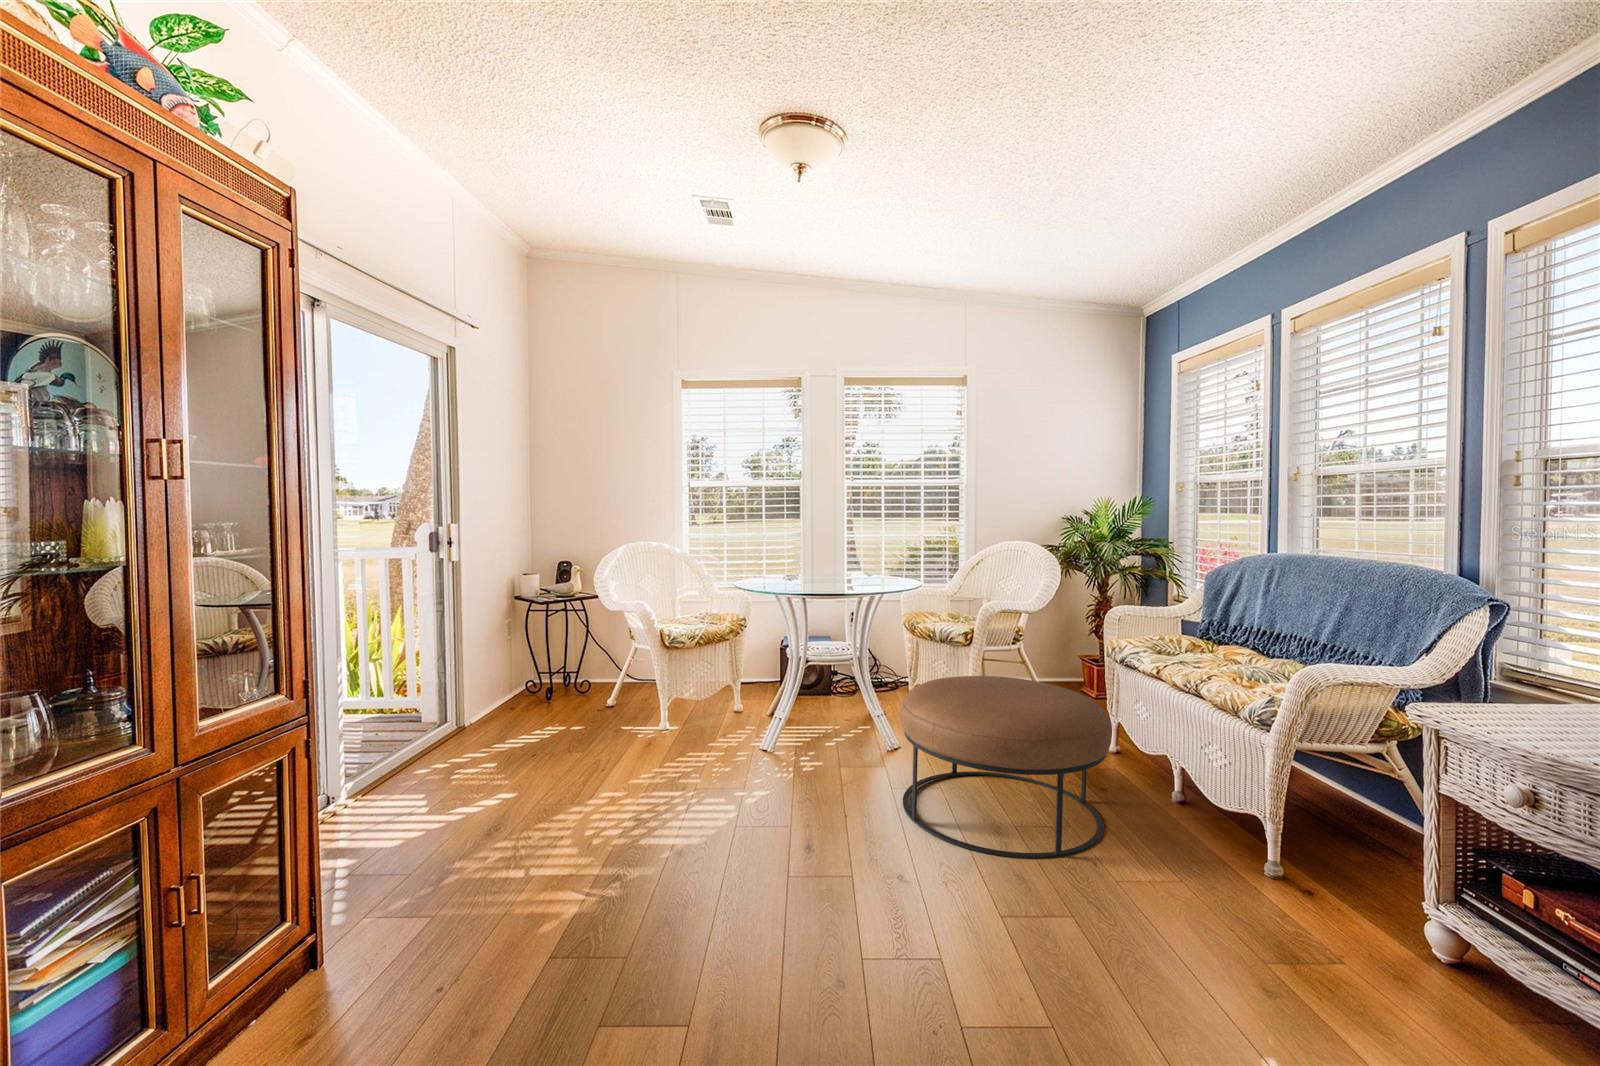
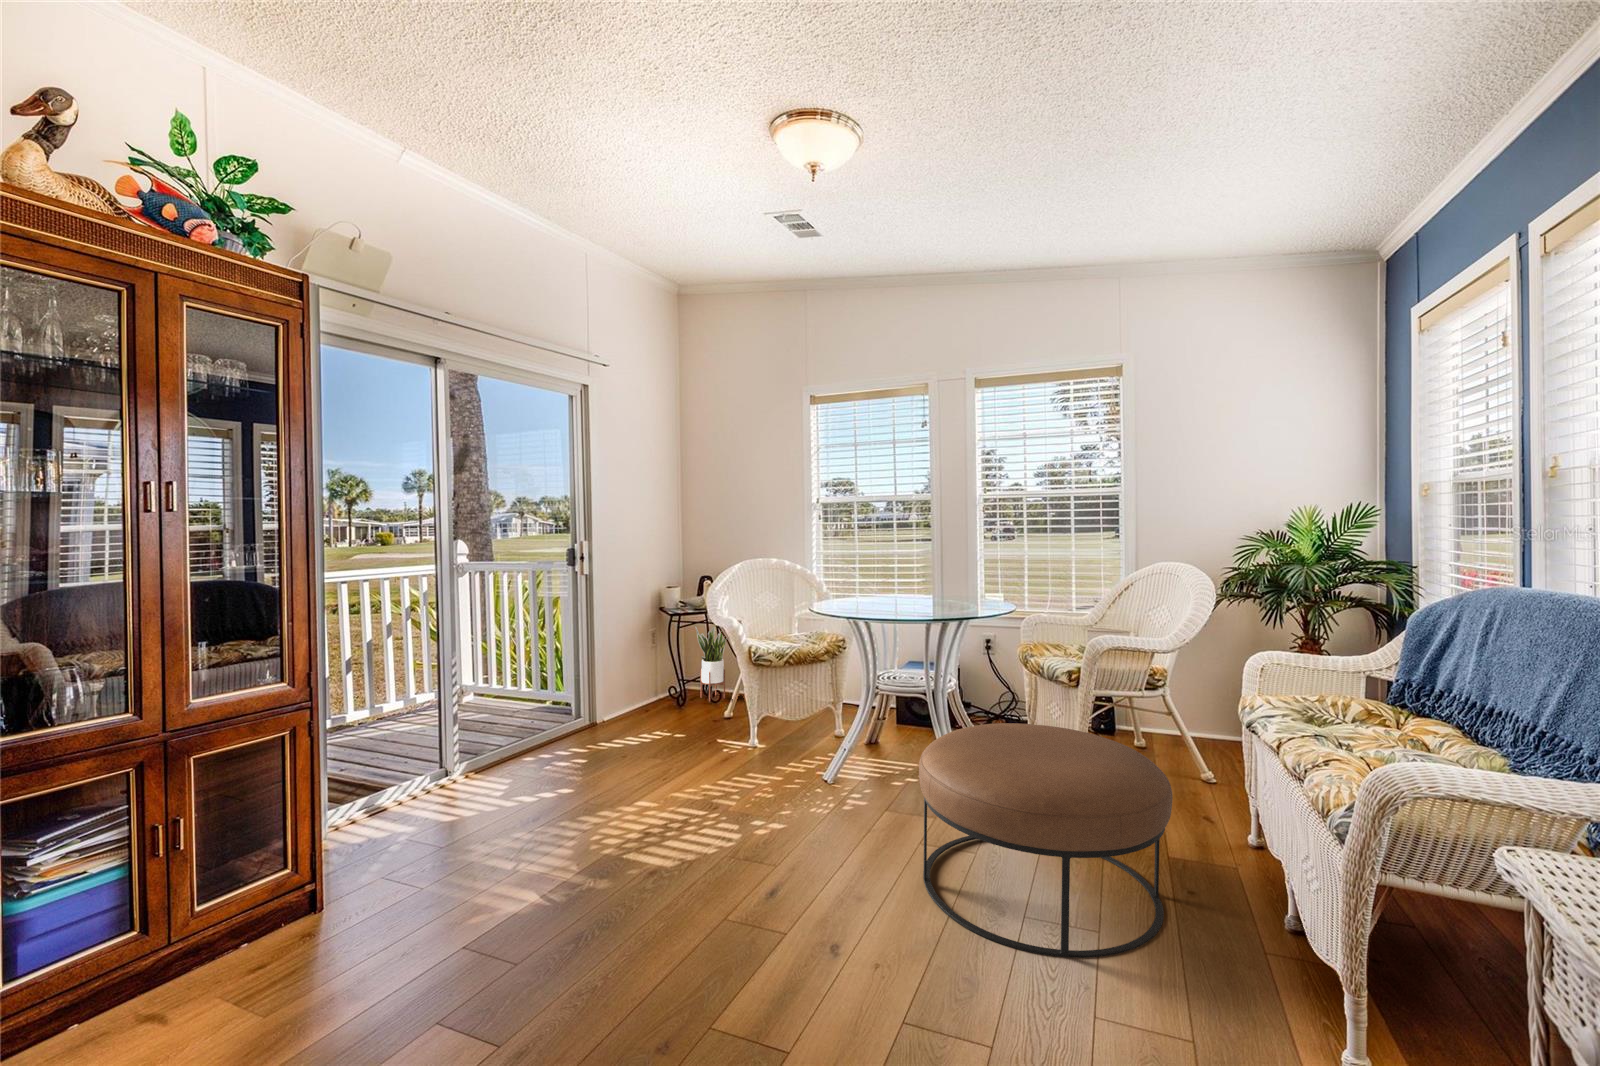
potted plant: none [558,614,592,695] -> present [695,626,726,702]

